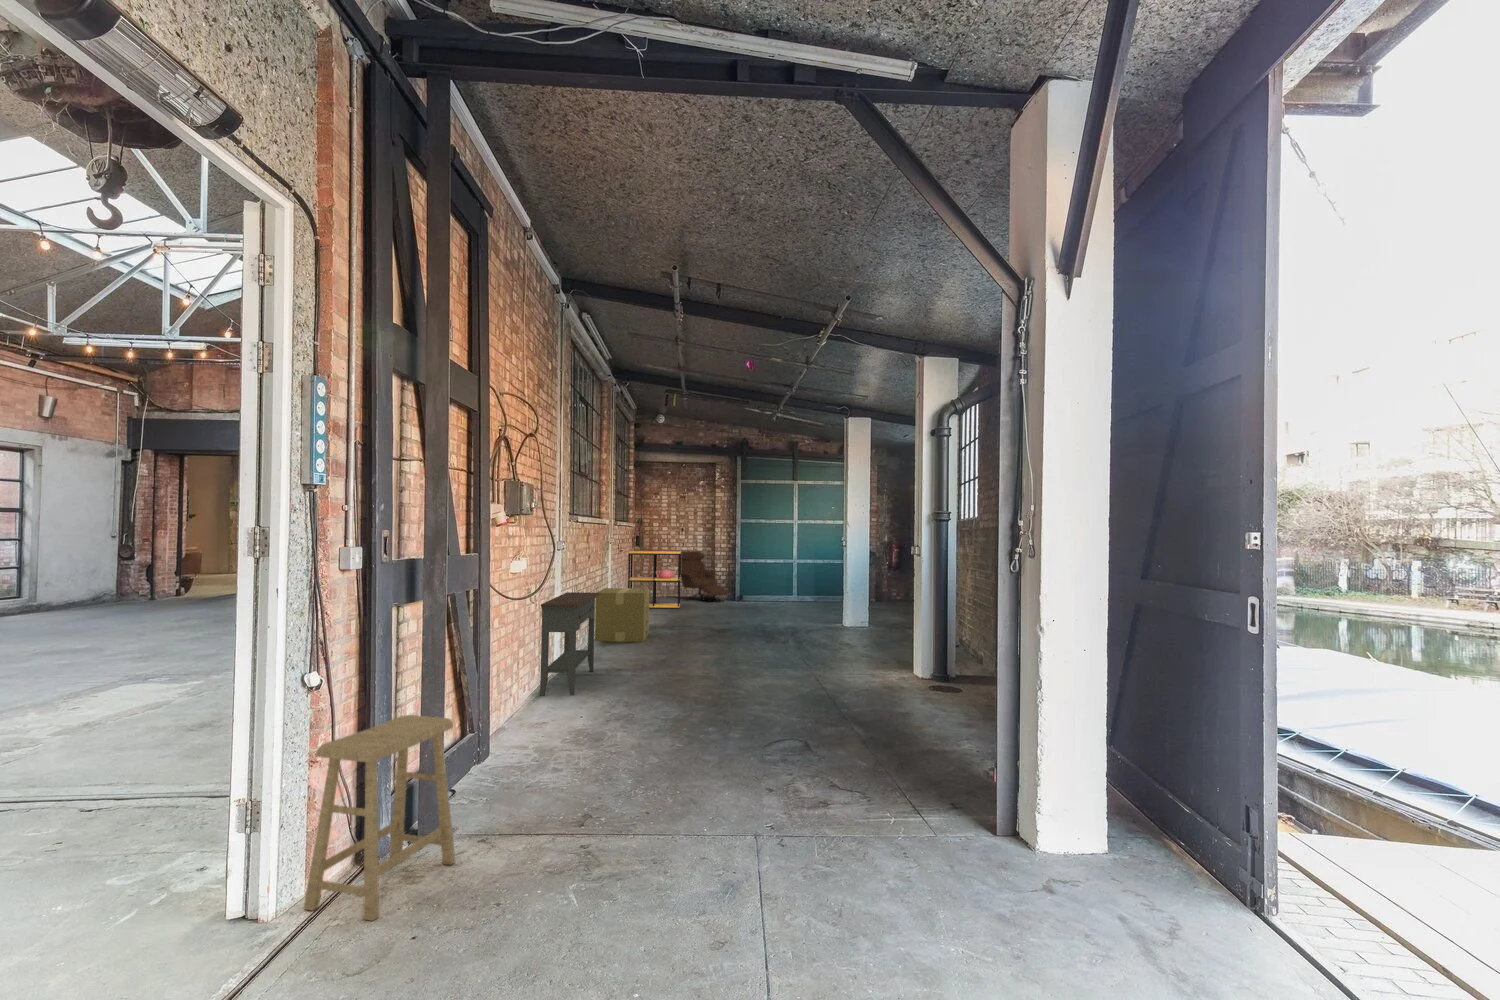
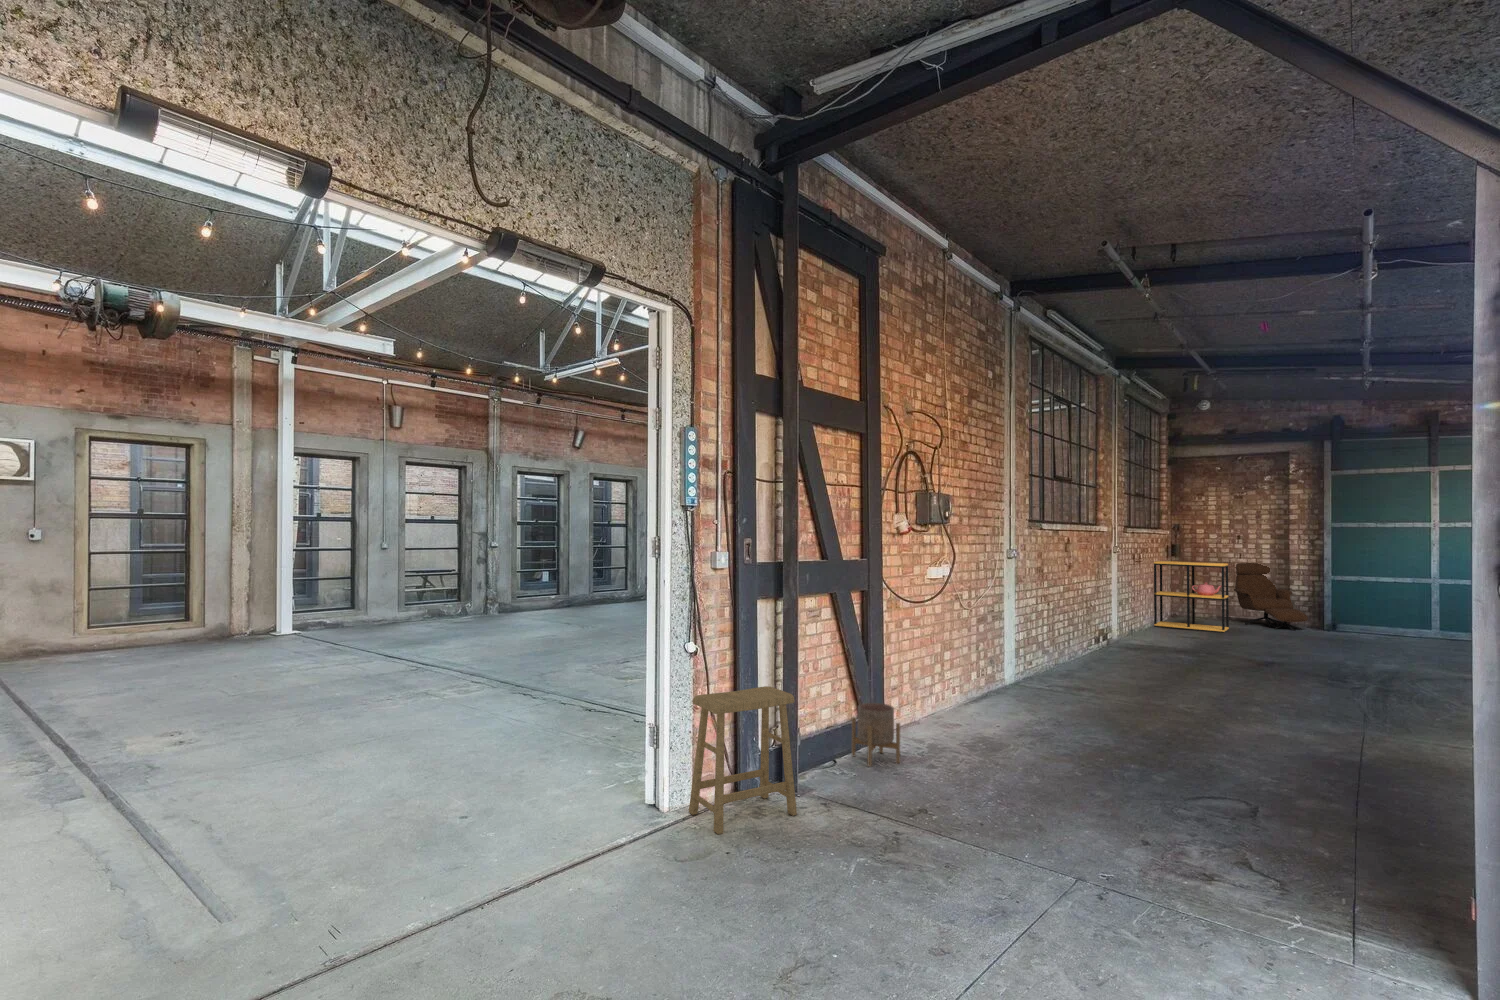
cardboard box: present [595,588,649,642] -> none [1082,601,1155,665]
console table: present [540,592,600,696] -> none [976,601,1058,707]
planter: none [461,713,520,786] -> present [852,703,900,766]

